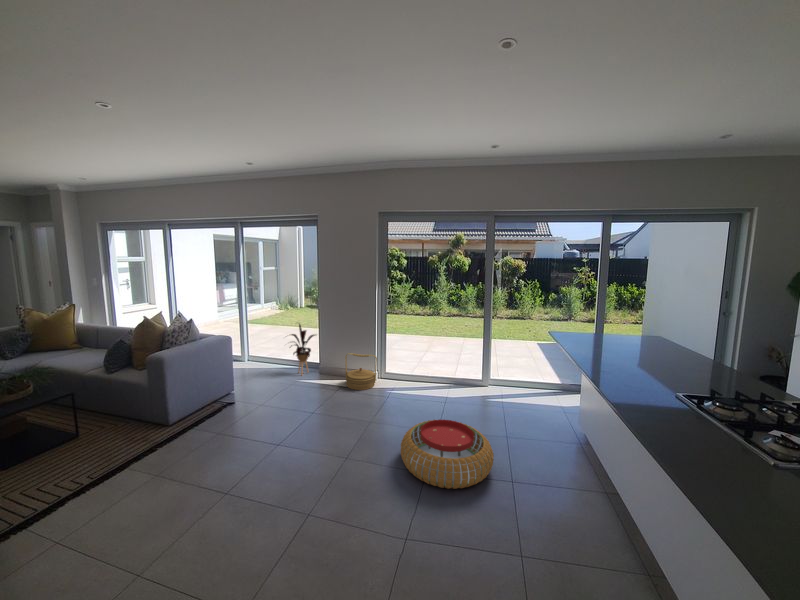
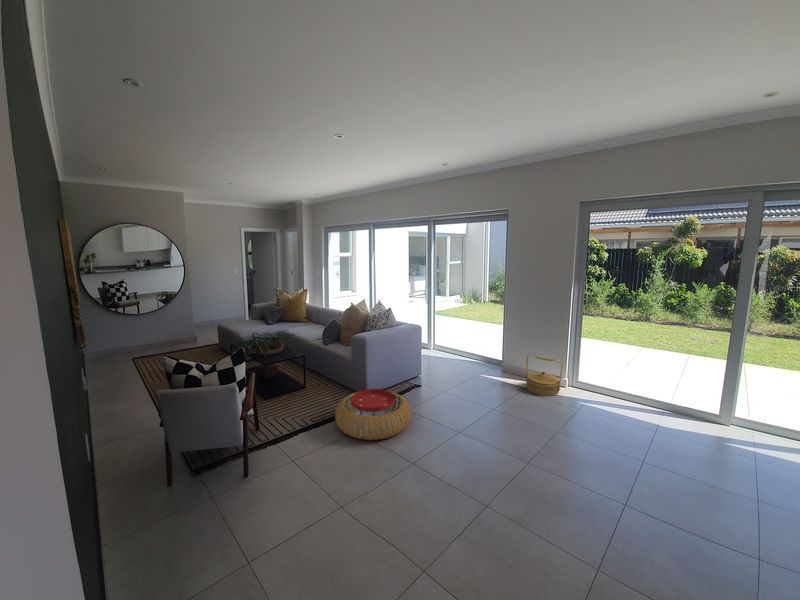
house plant: present [291,324,315,375] -> none [465,318,500,370]
pouf: present [401,420,494,489] -> present [335,389,411,440]

